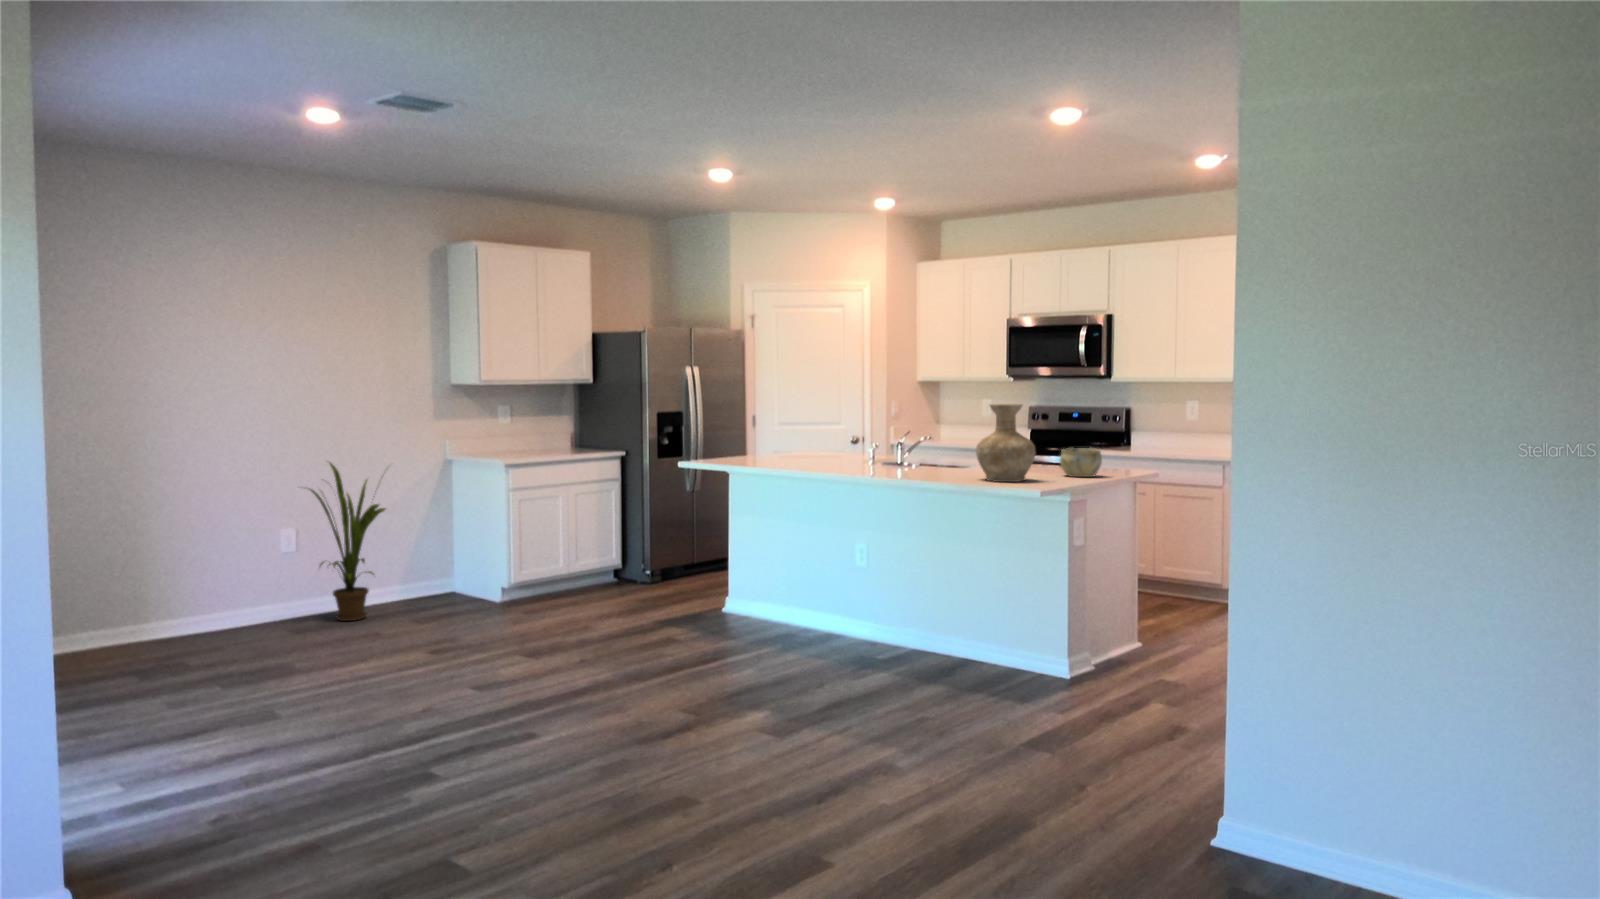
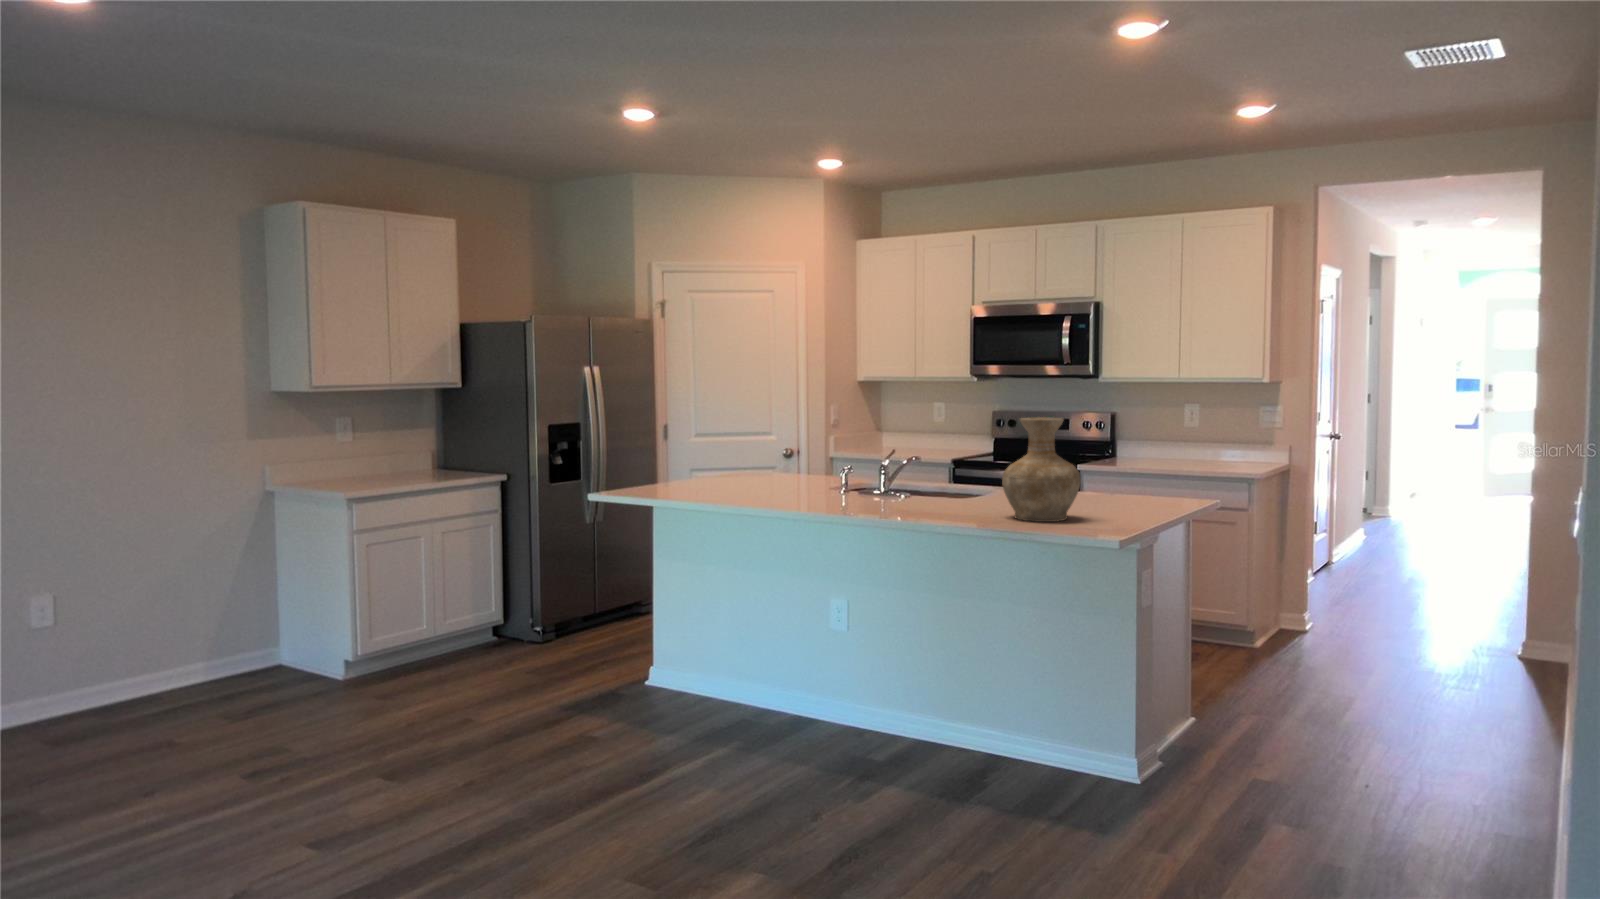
ceramic bowl: present [1060,448,1102,477] -> none [1095,471,1149,510]
house plant: present [310,463,385,621] -> none [41,498,188,723]

